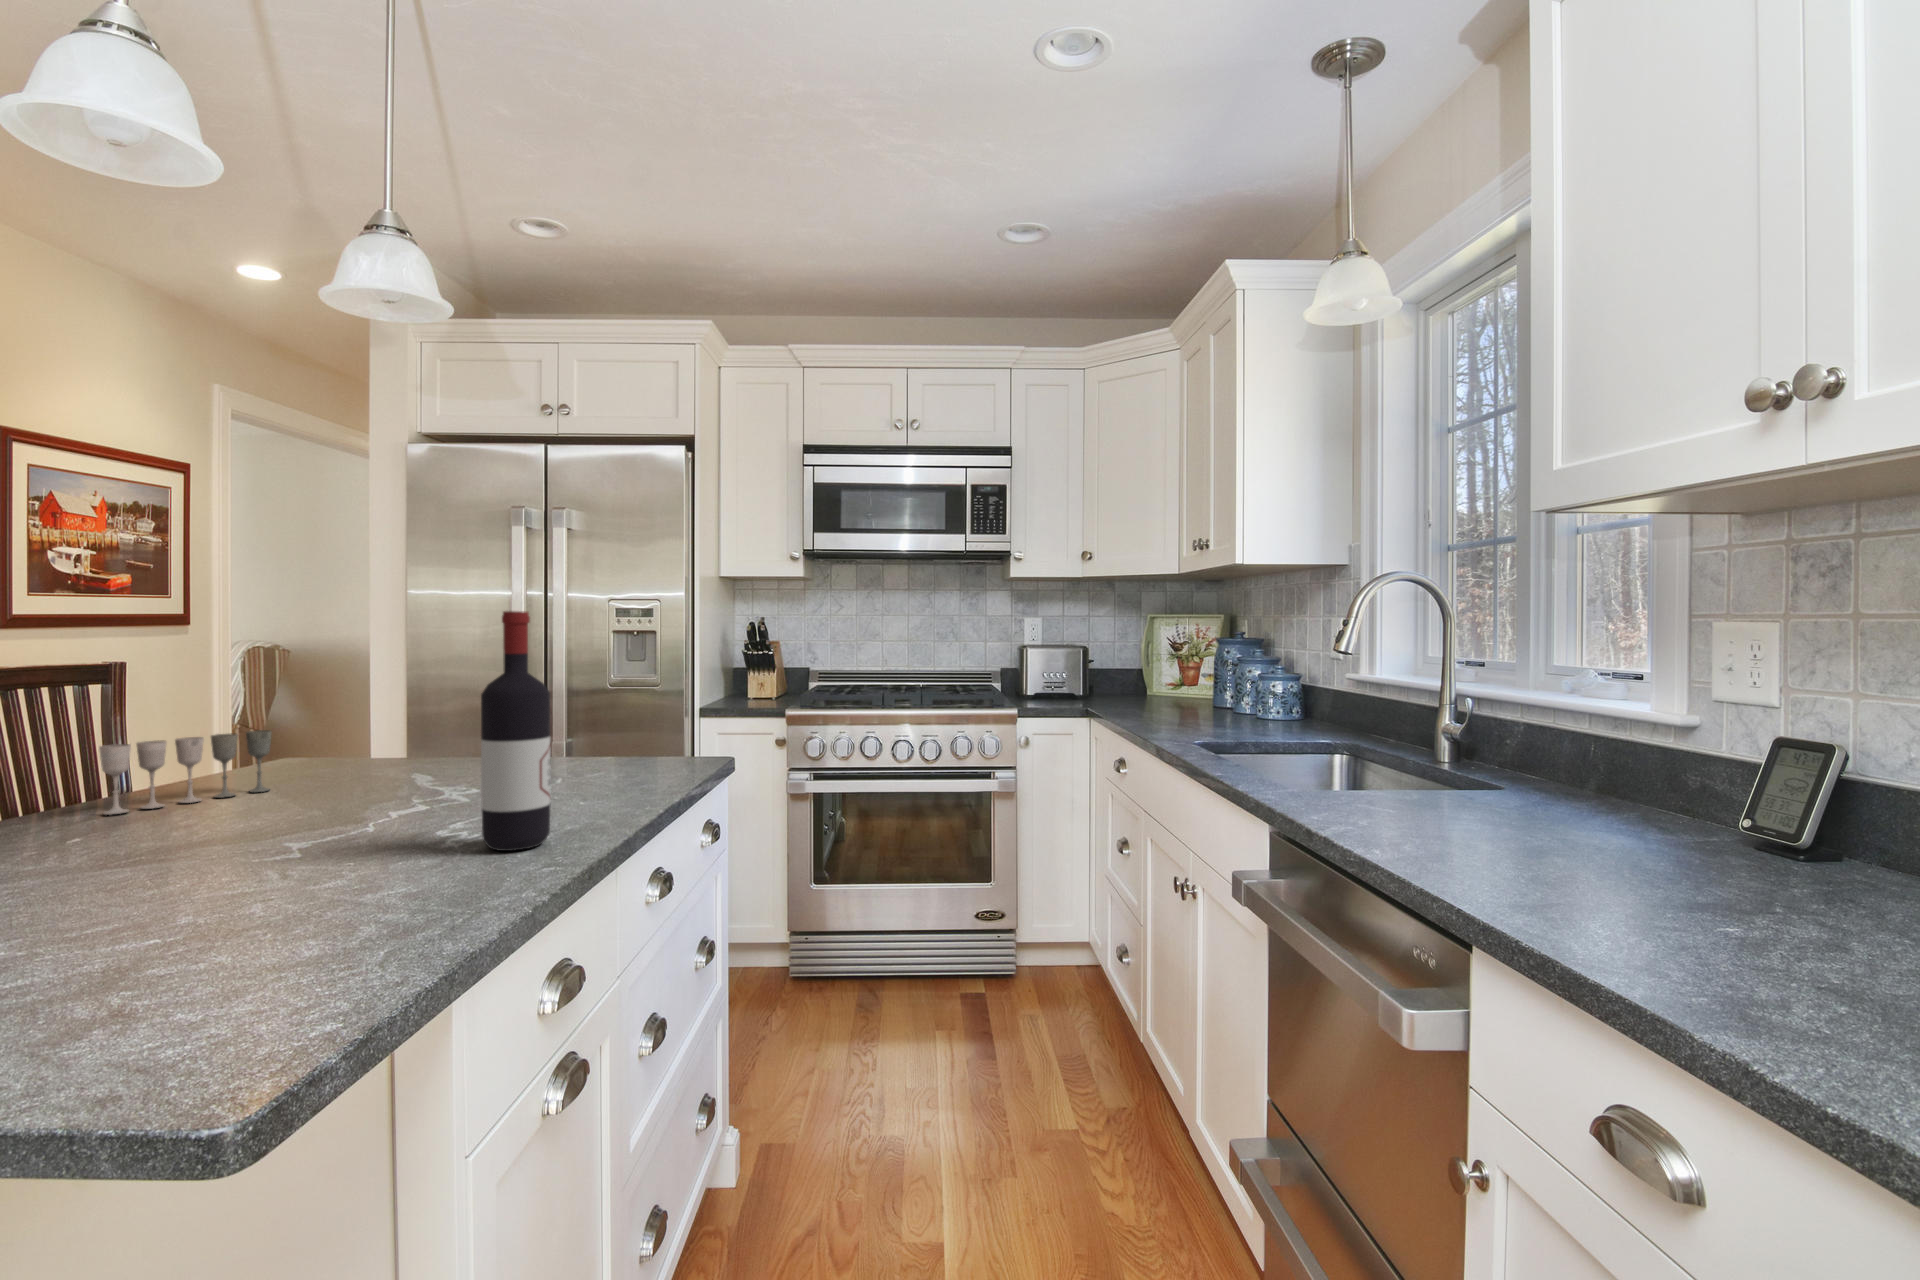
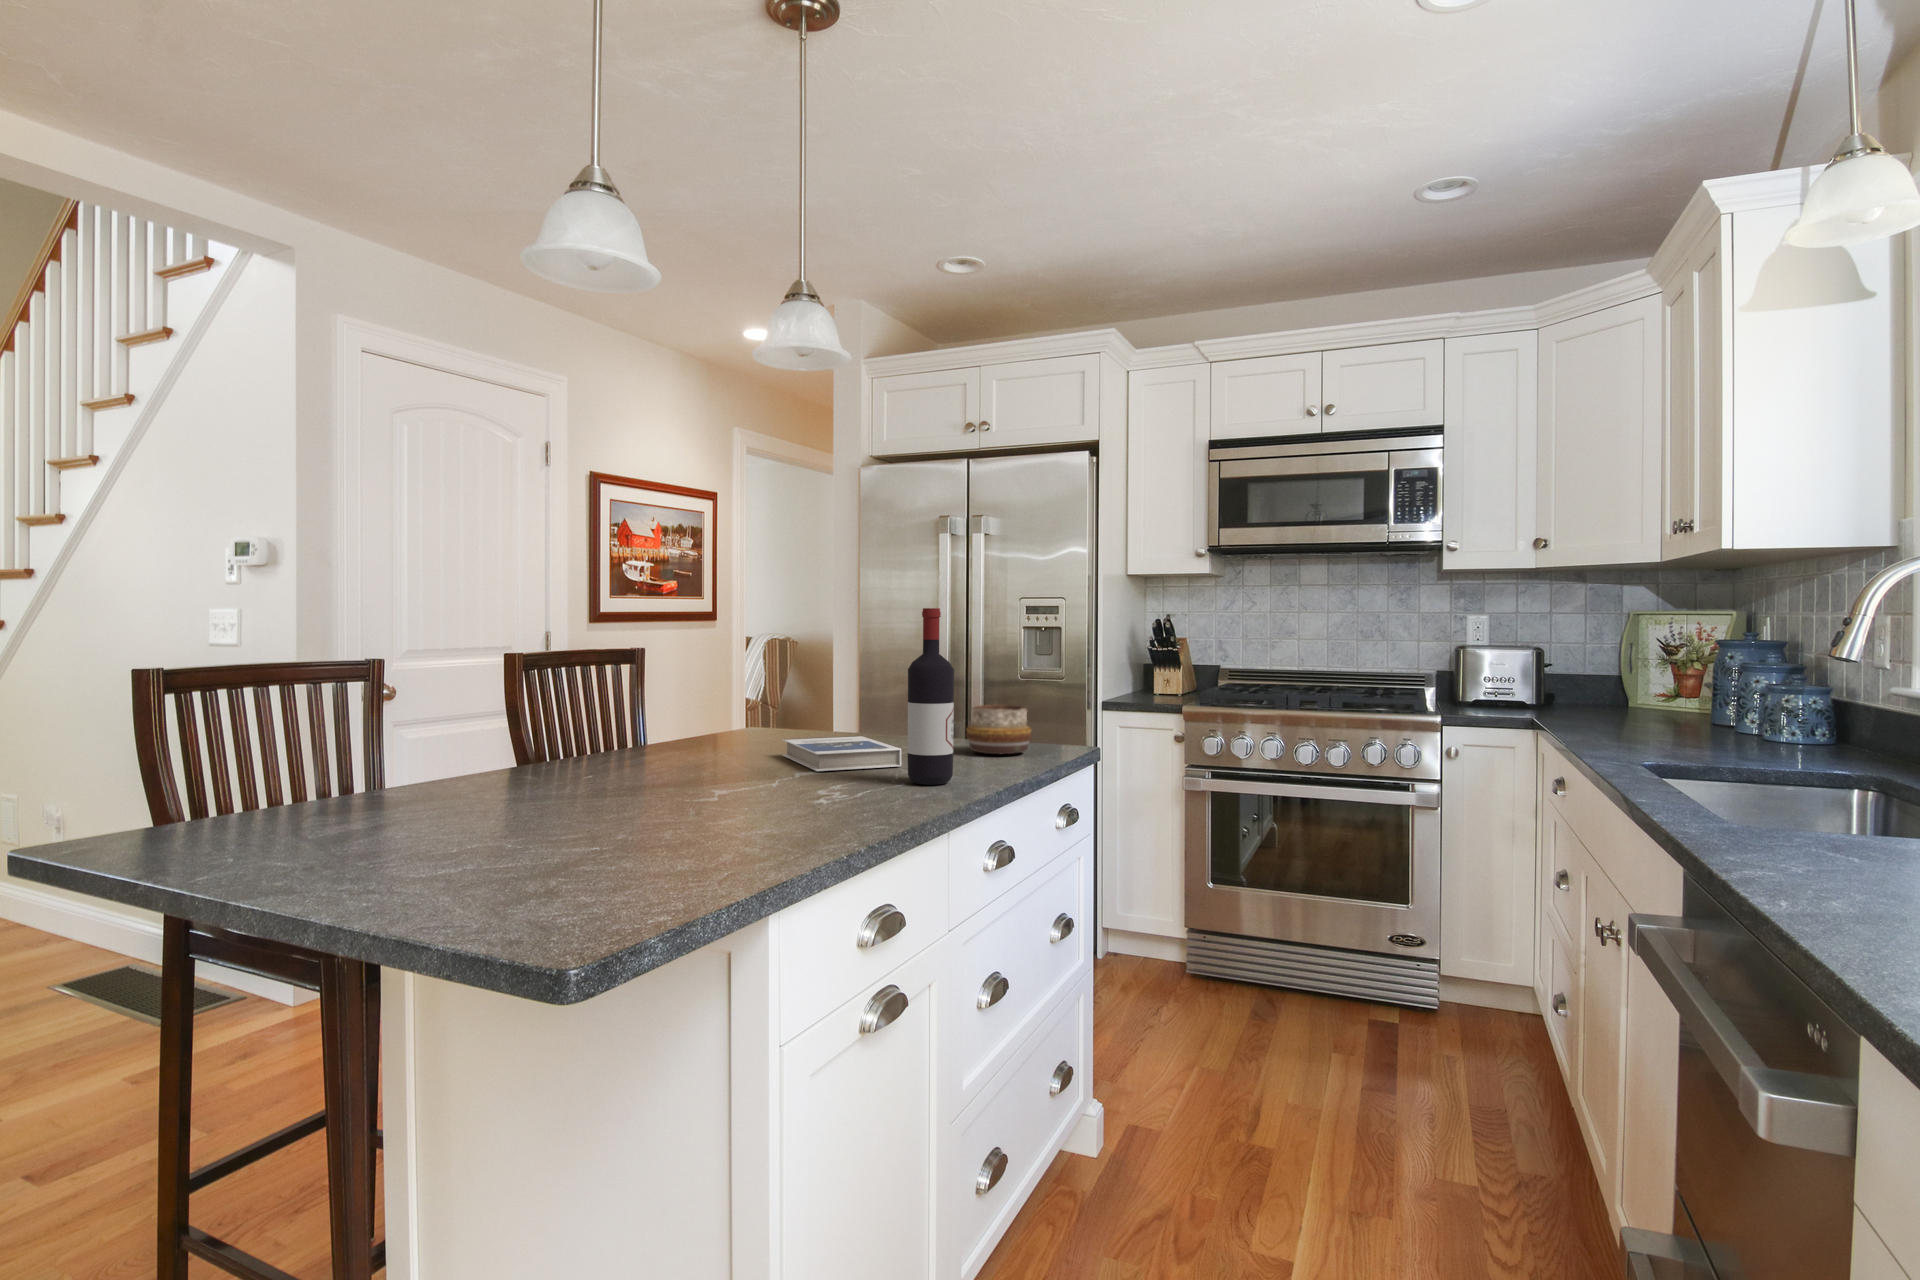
decorative bowl: none [559,727,645,789] -> present [966,705,1032,754]
wine glass: present [99,730,272,815] -> none [683,697,776,747]
hardback book: none [278,779,470,843] -> present [783,736,902,771]

